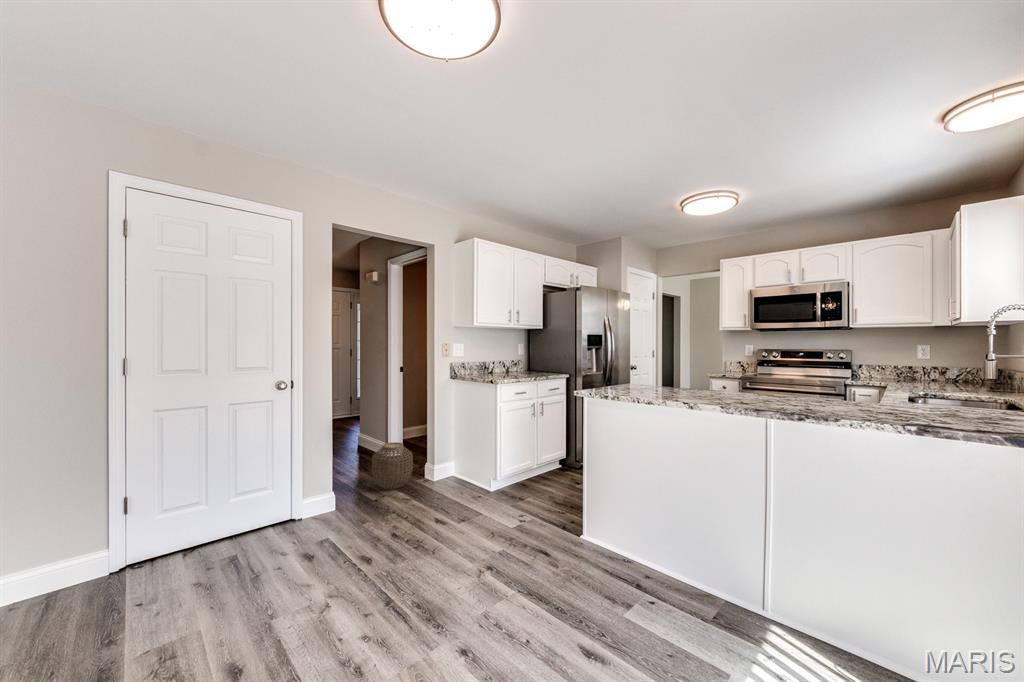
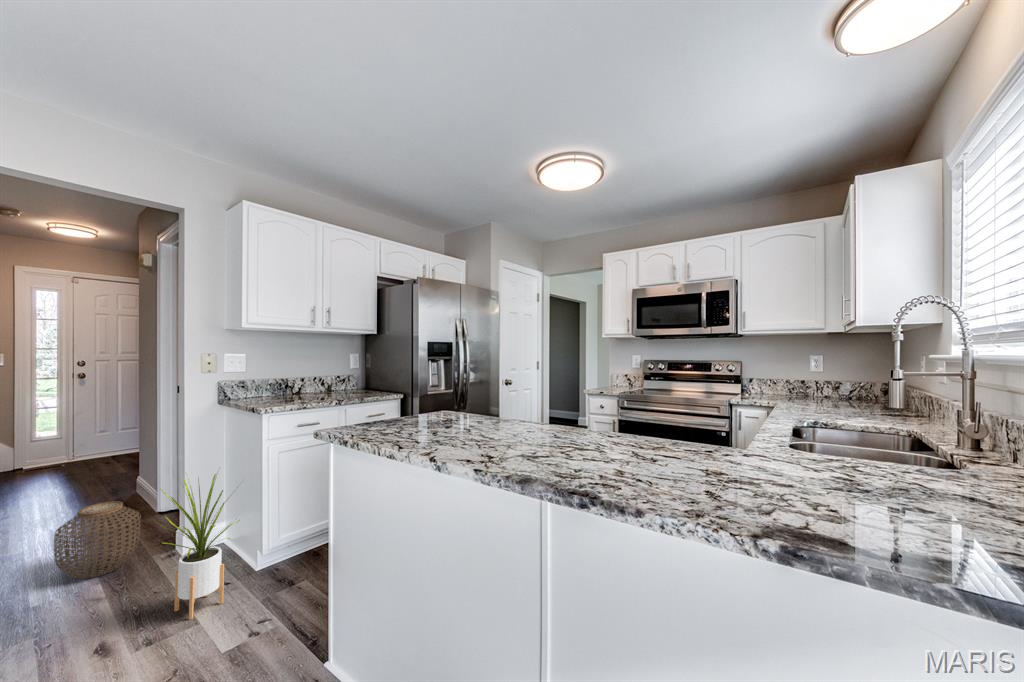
house plant: none [455,418,501,511] -> present [161,473,239,620]

